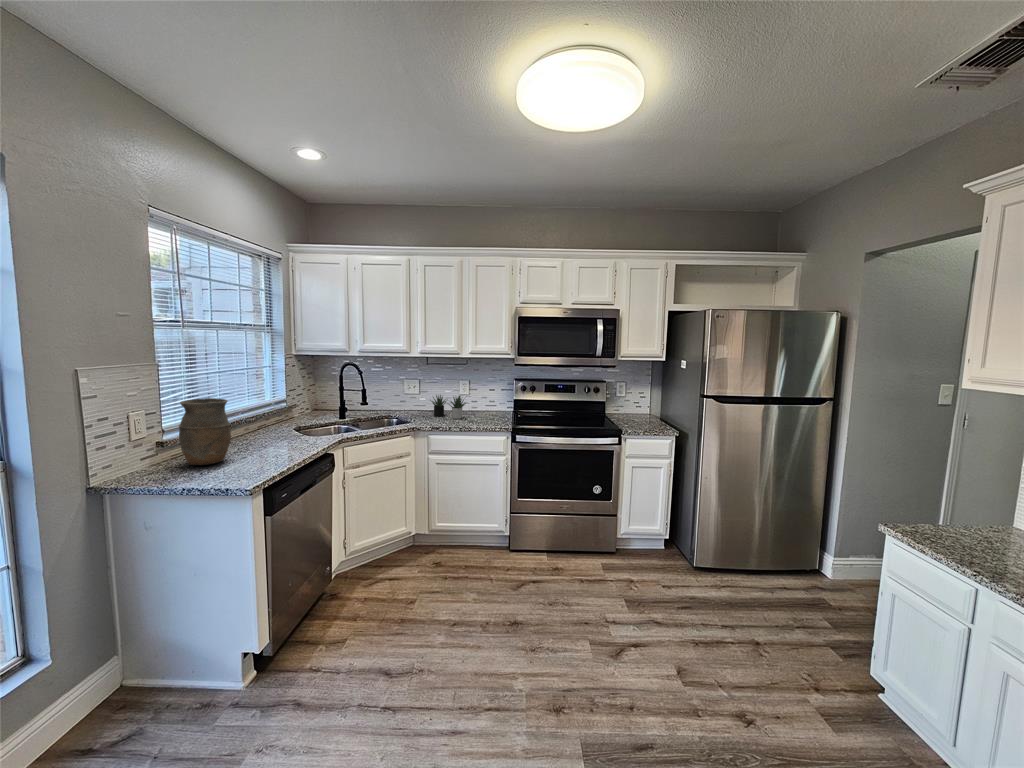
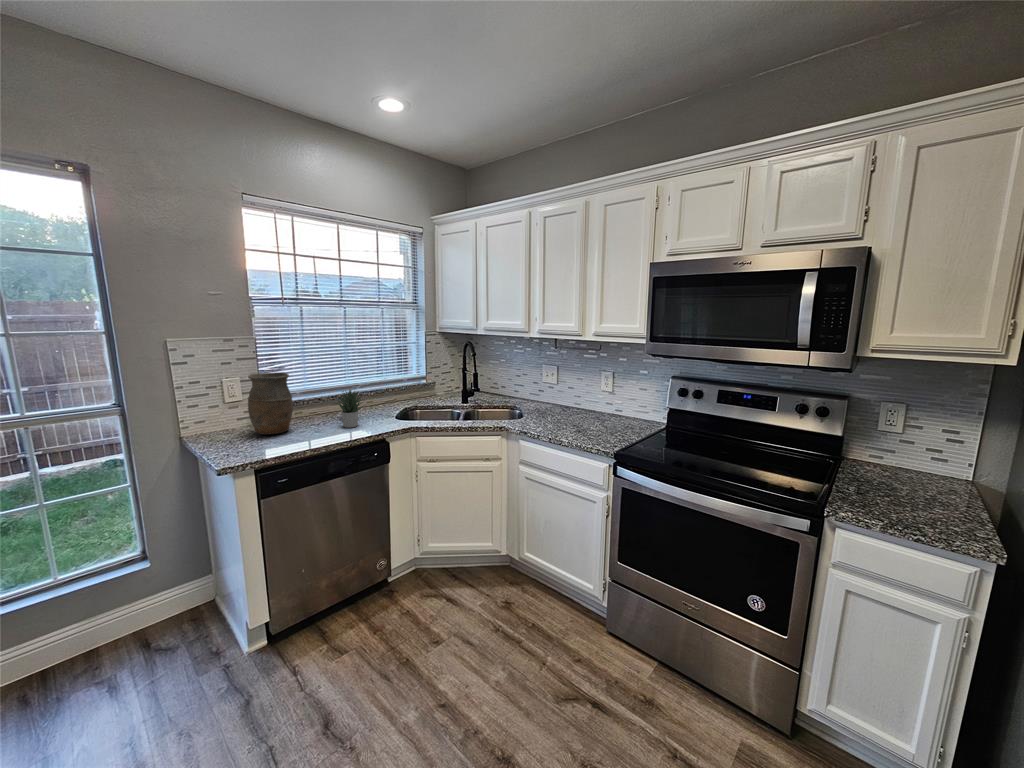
succulent plant: present [432,395,466,419] -> present [337,390,363,428]

